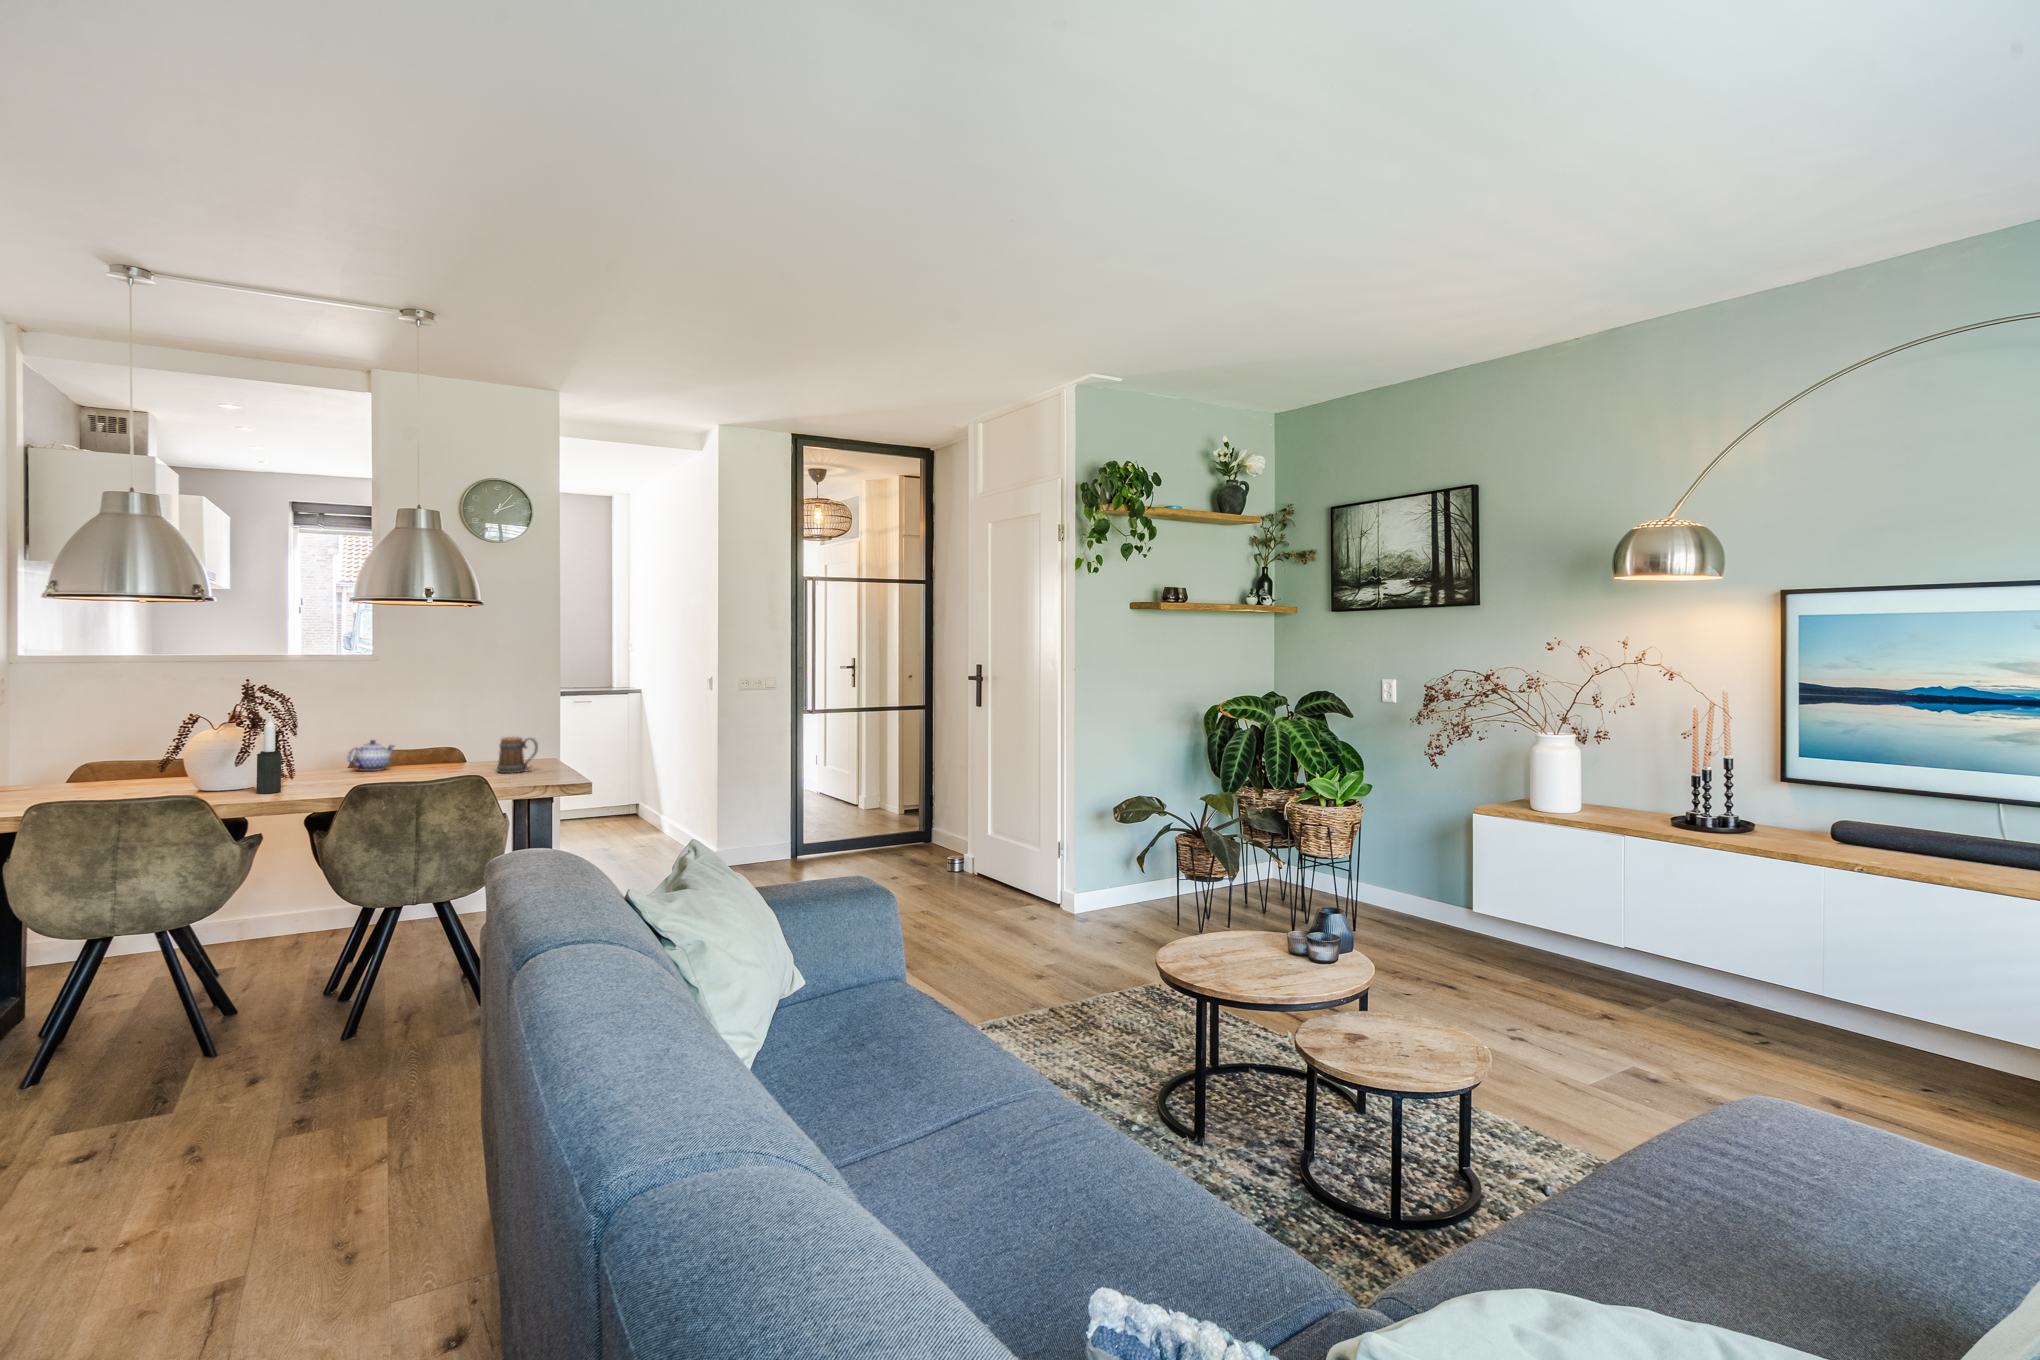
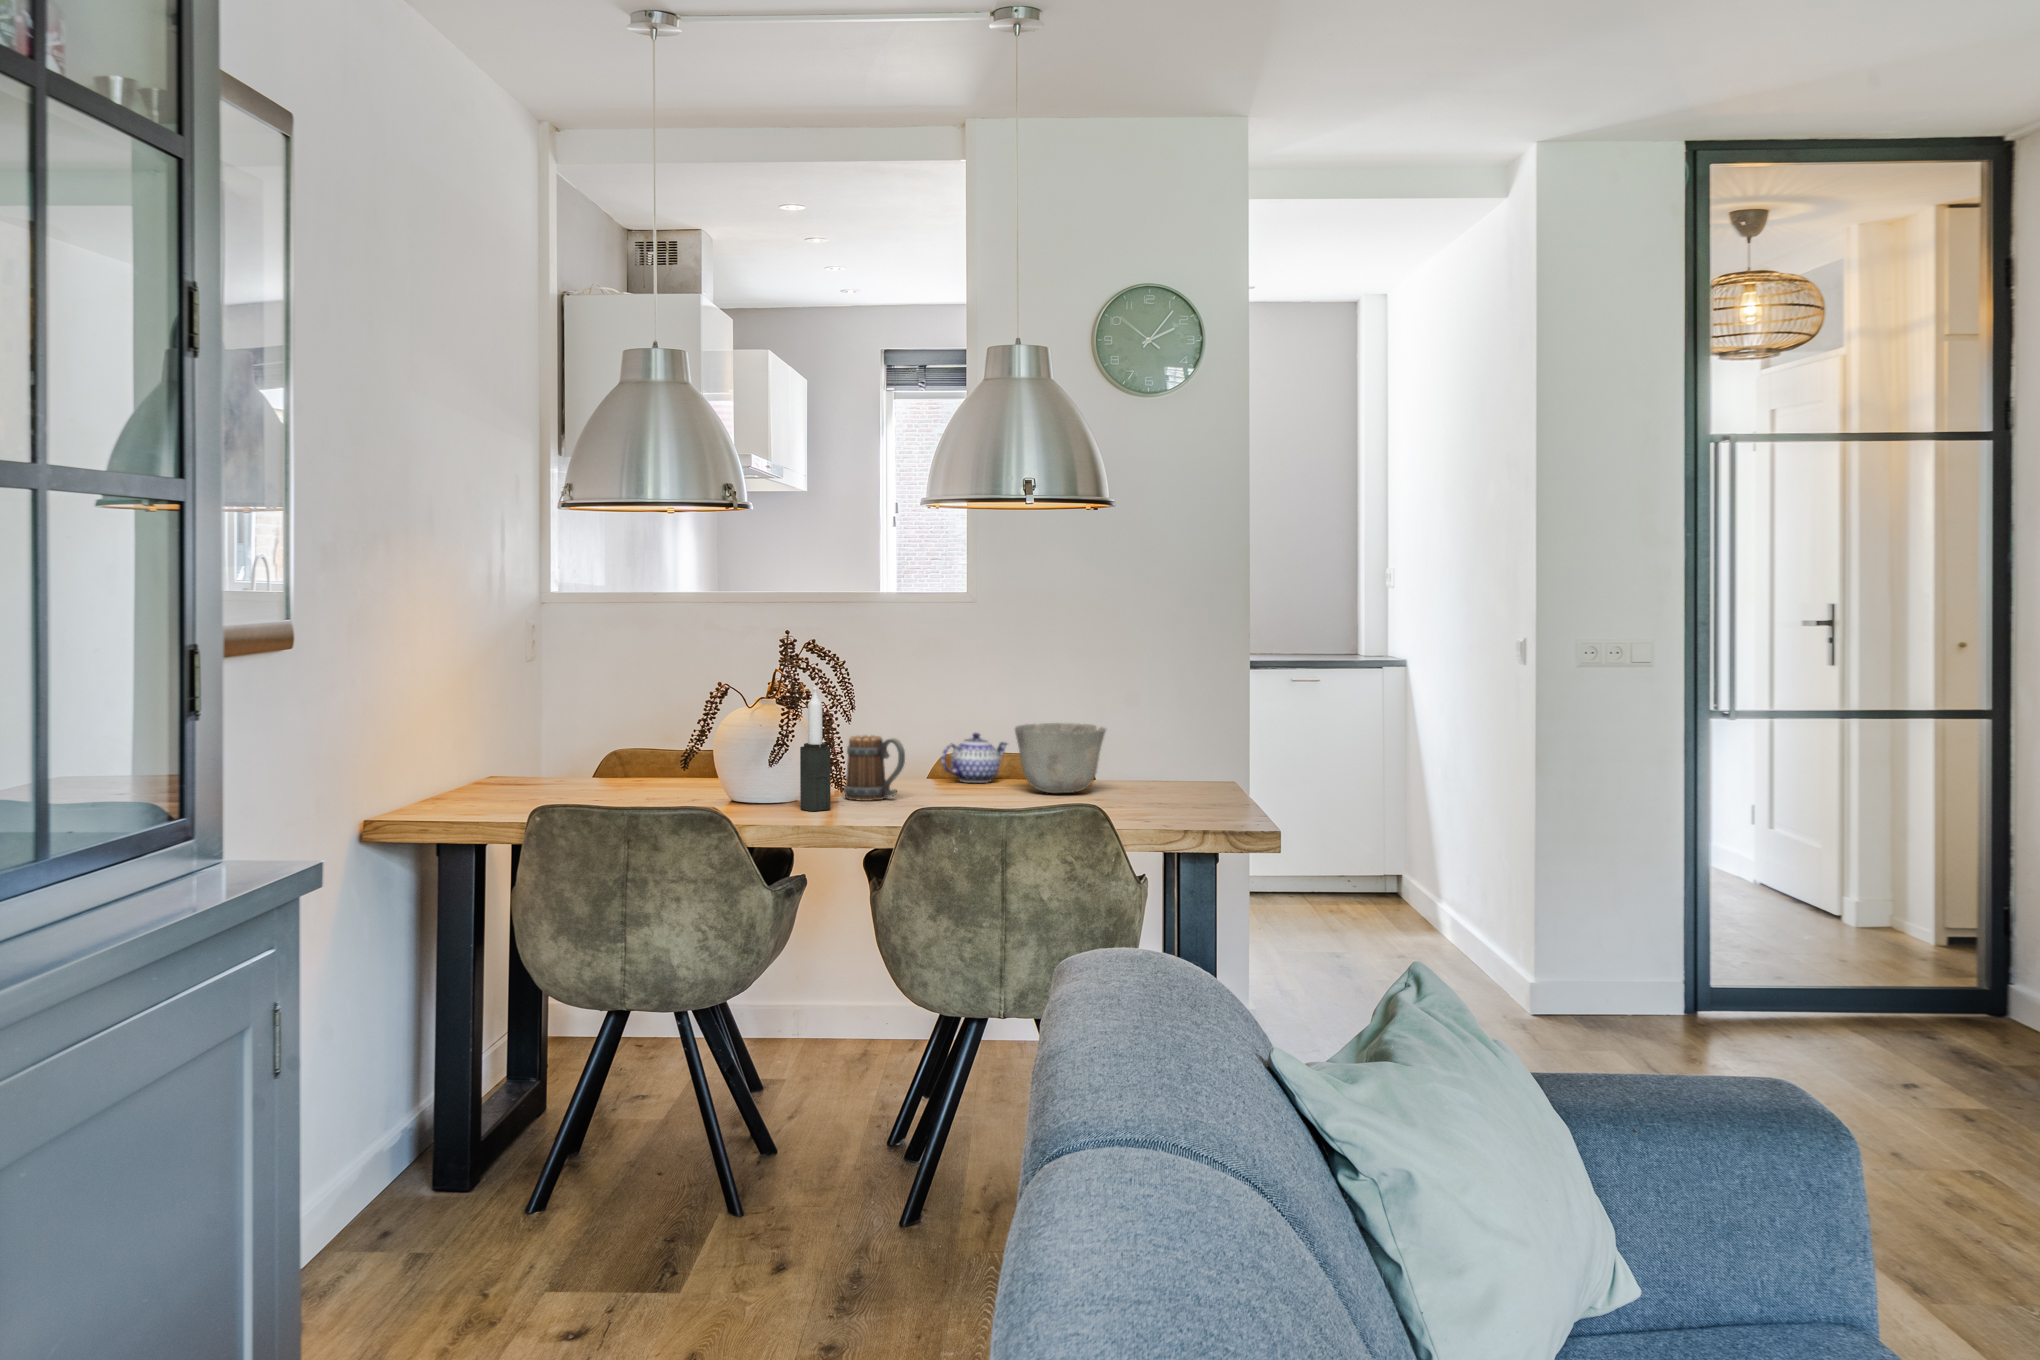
ceramic bowl: none [407,731,471,773] -> present [1015,723,1106,793]
mug: present [497,737,538,773] -> present [844,735,905,801]

